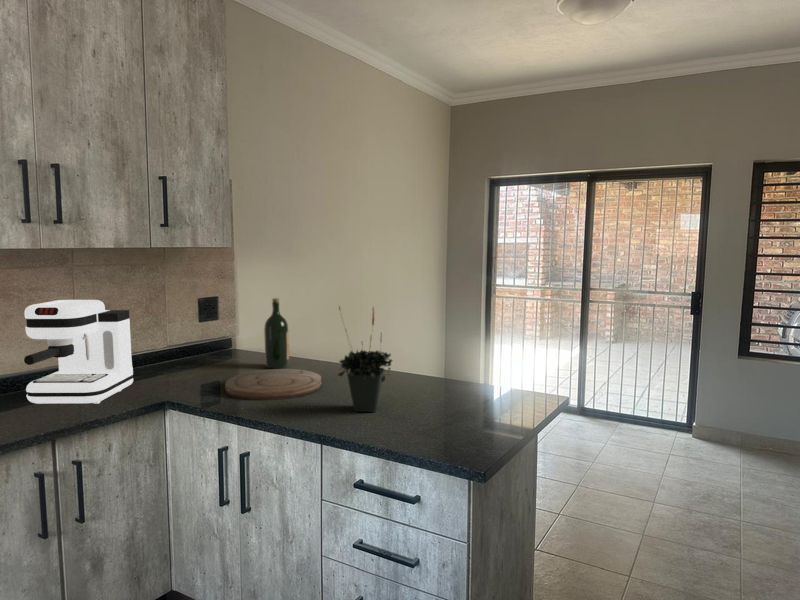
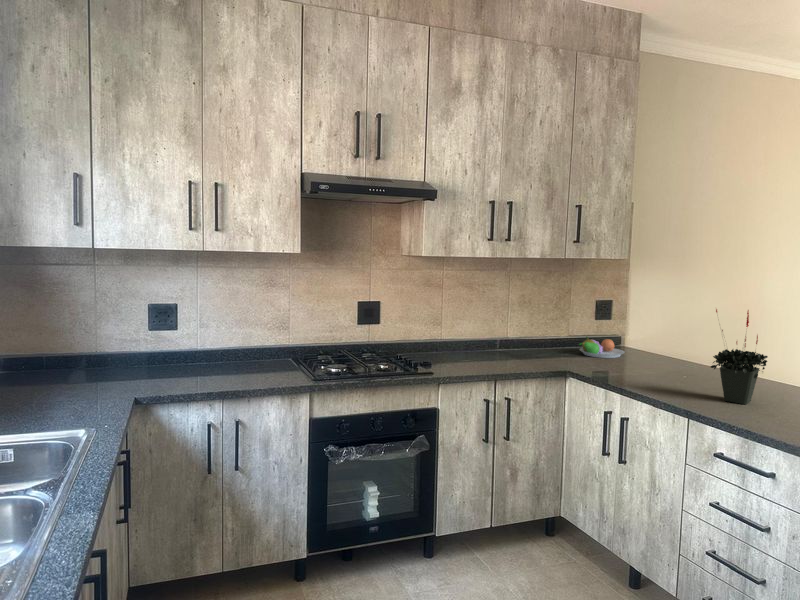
wine bottle: present [264,298,289,369] -> none [650,303,673,364]
coffee maker: present [24,300,133,404] -> none [480,293,546,365]
fruit bowl: none [180,345,237,371] -> present [579,337,624,358]
cutting board: present [225,369,321,400] -> none [613,361,699,384]

